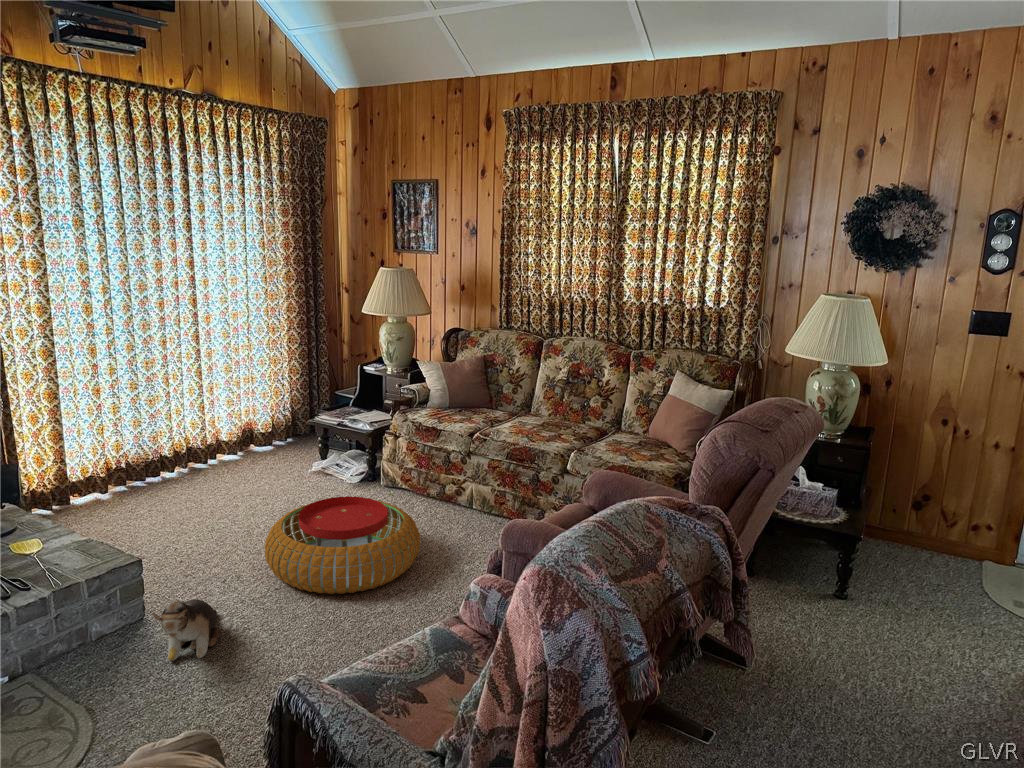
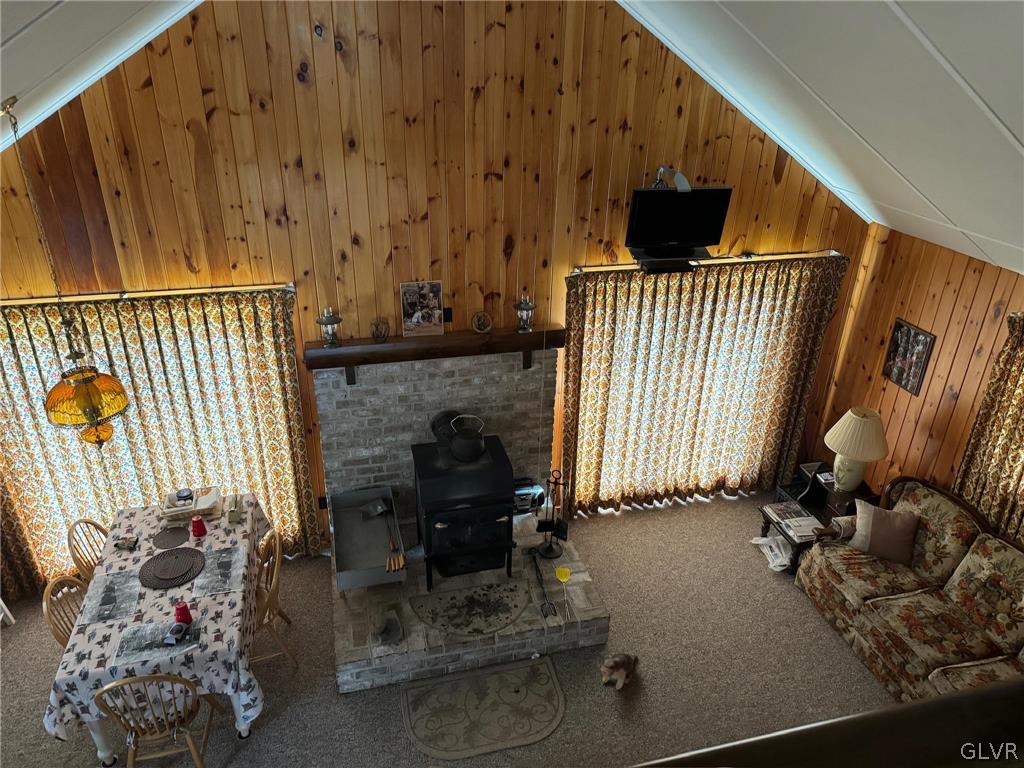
pouf: present [265,497,420,594] -> none [677,600,785,691]

